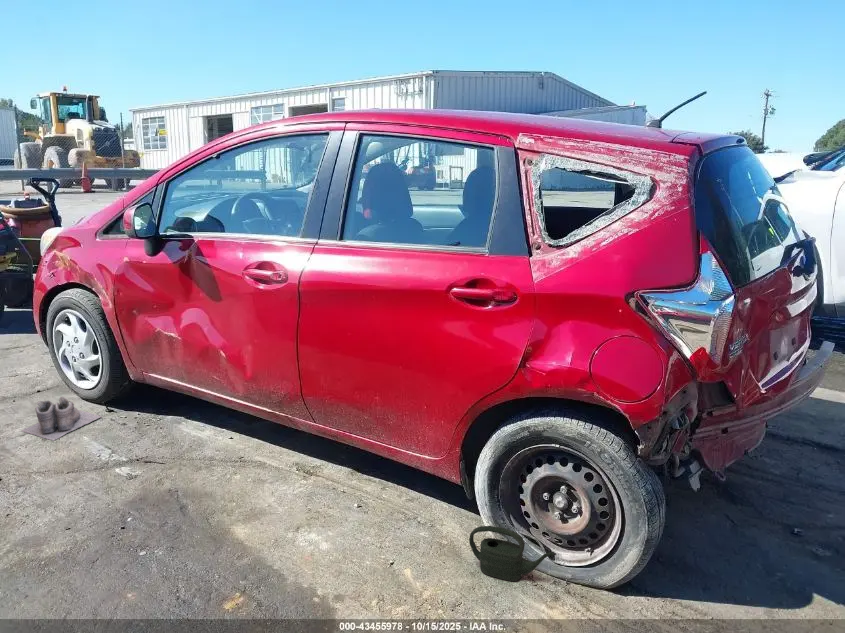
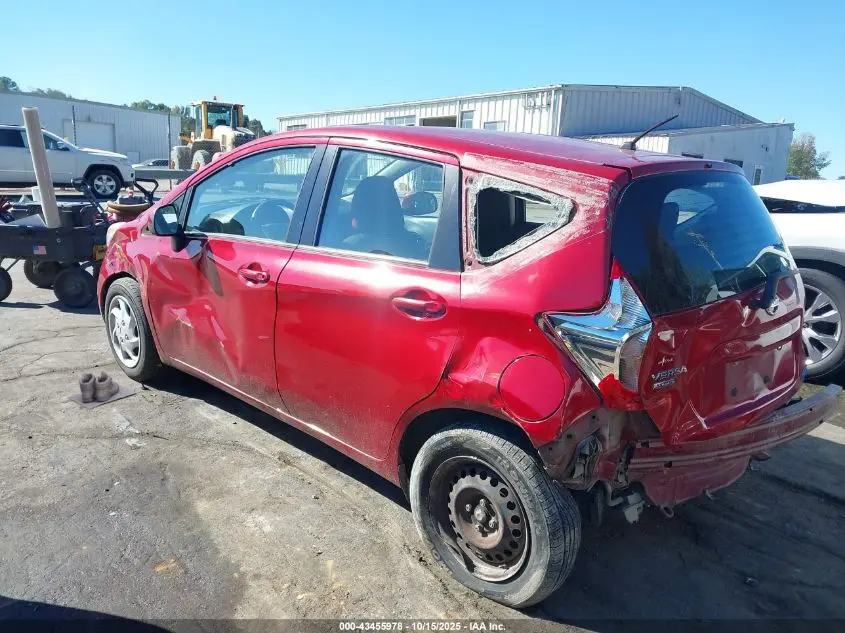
watering can: present [469,526,554,581] -> none [395,529,468,588]

